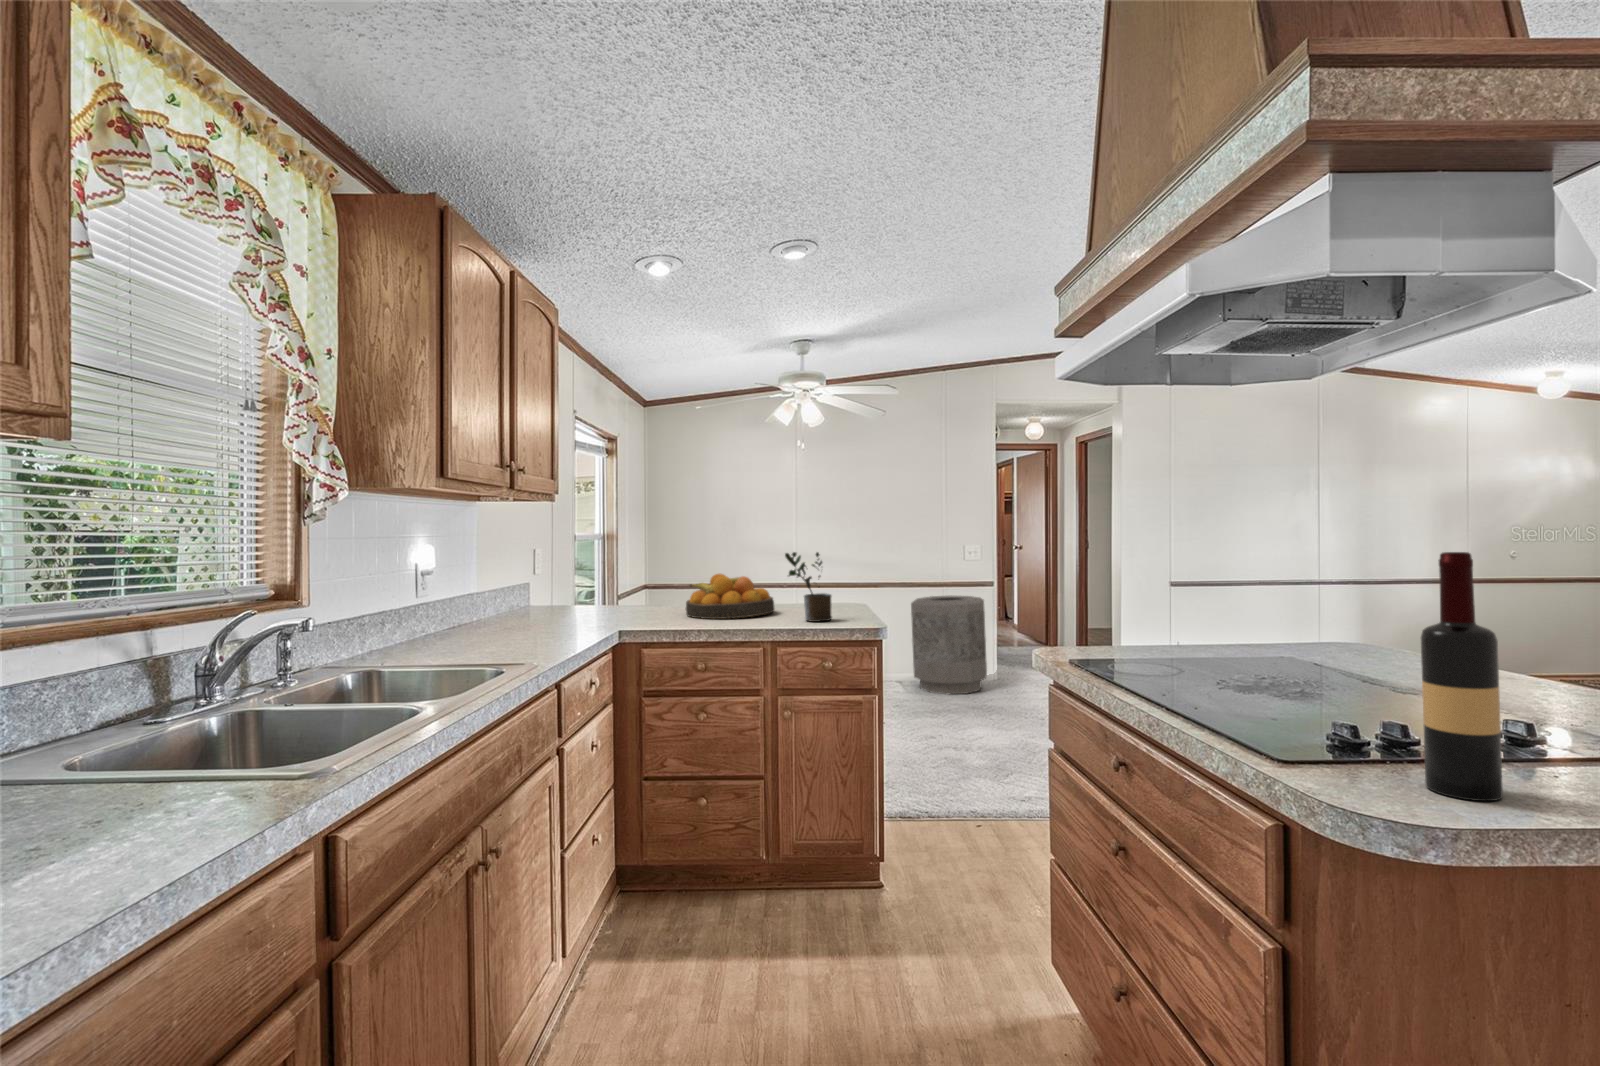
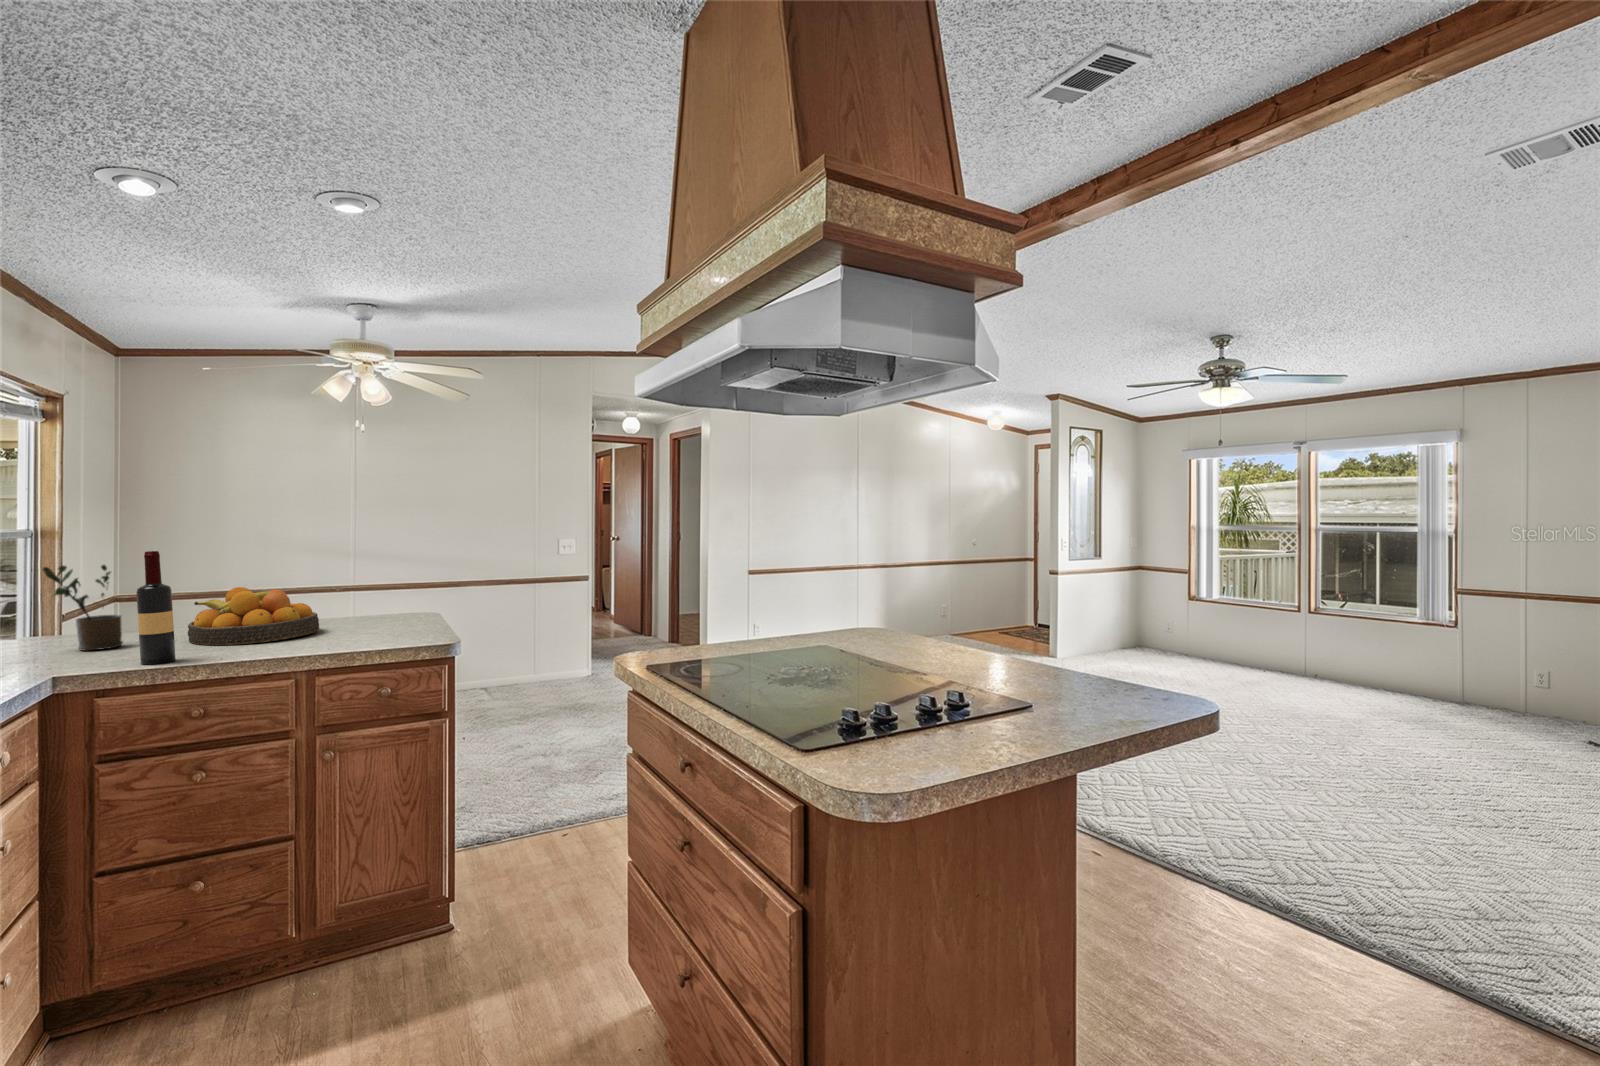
potted plant: present [785,552,832,622] -> present [43,565,123,651]
wine bottle: present [1421,552,1503,801] -> present [136,551,175,664]
trash can: present [911,596,987,694] -> none [496,593,579,698]

